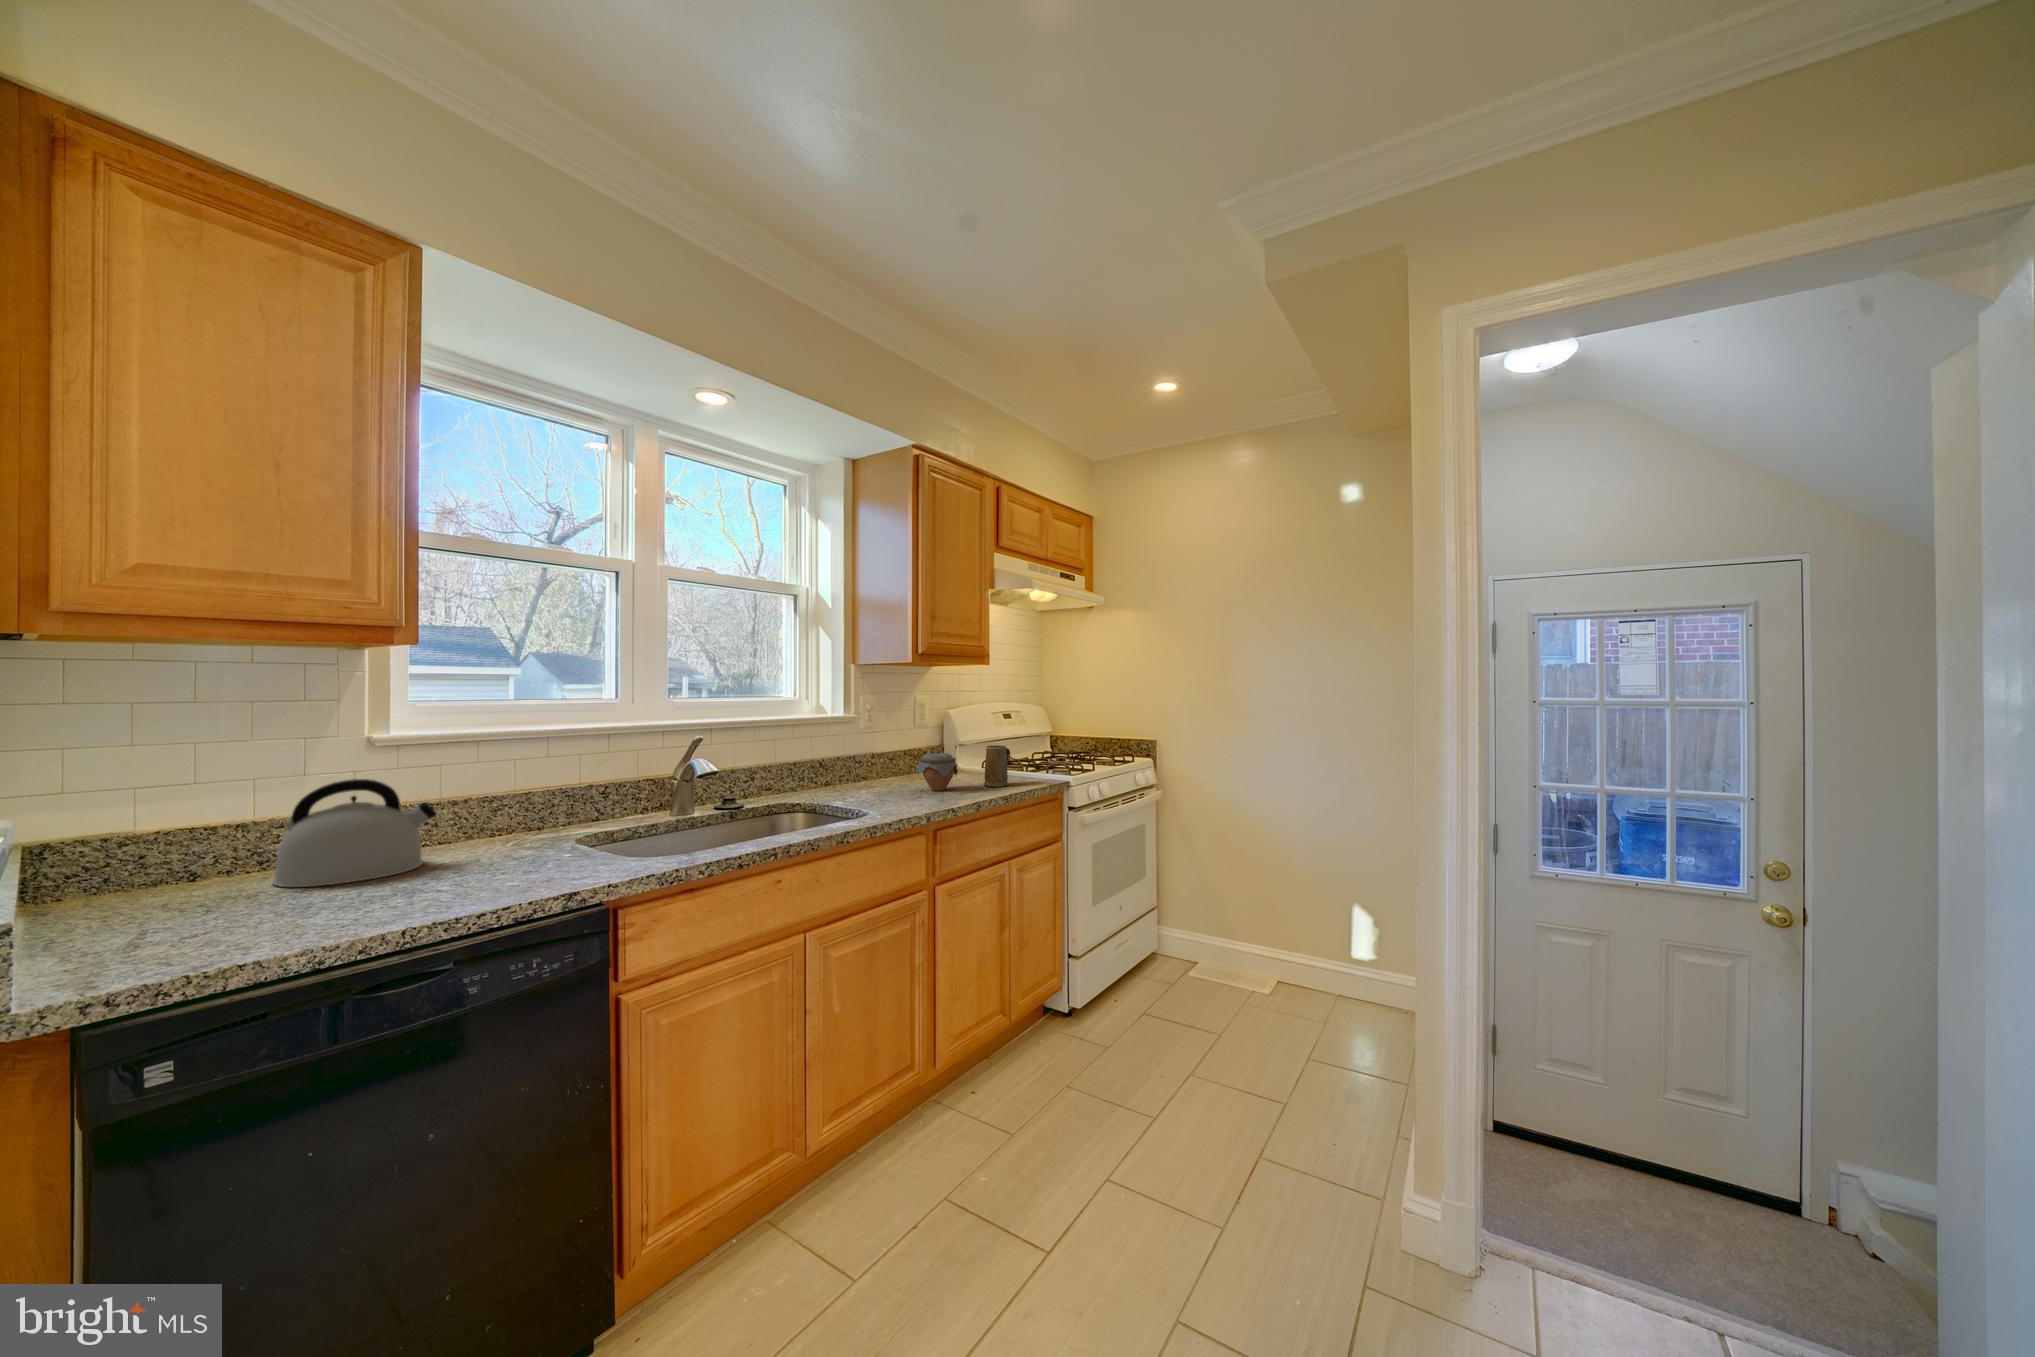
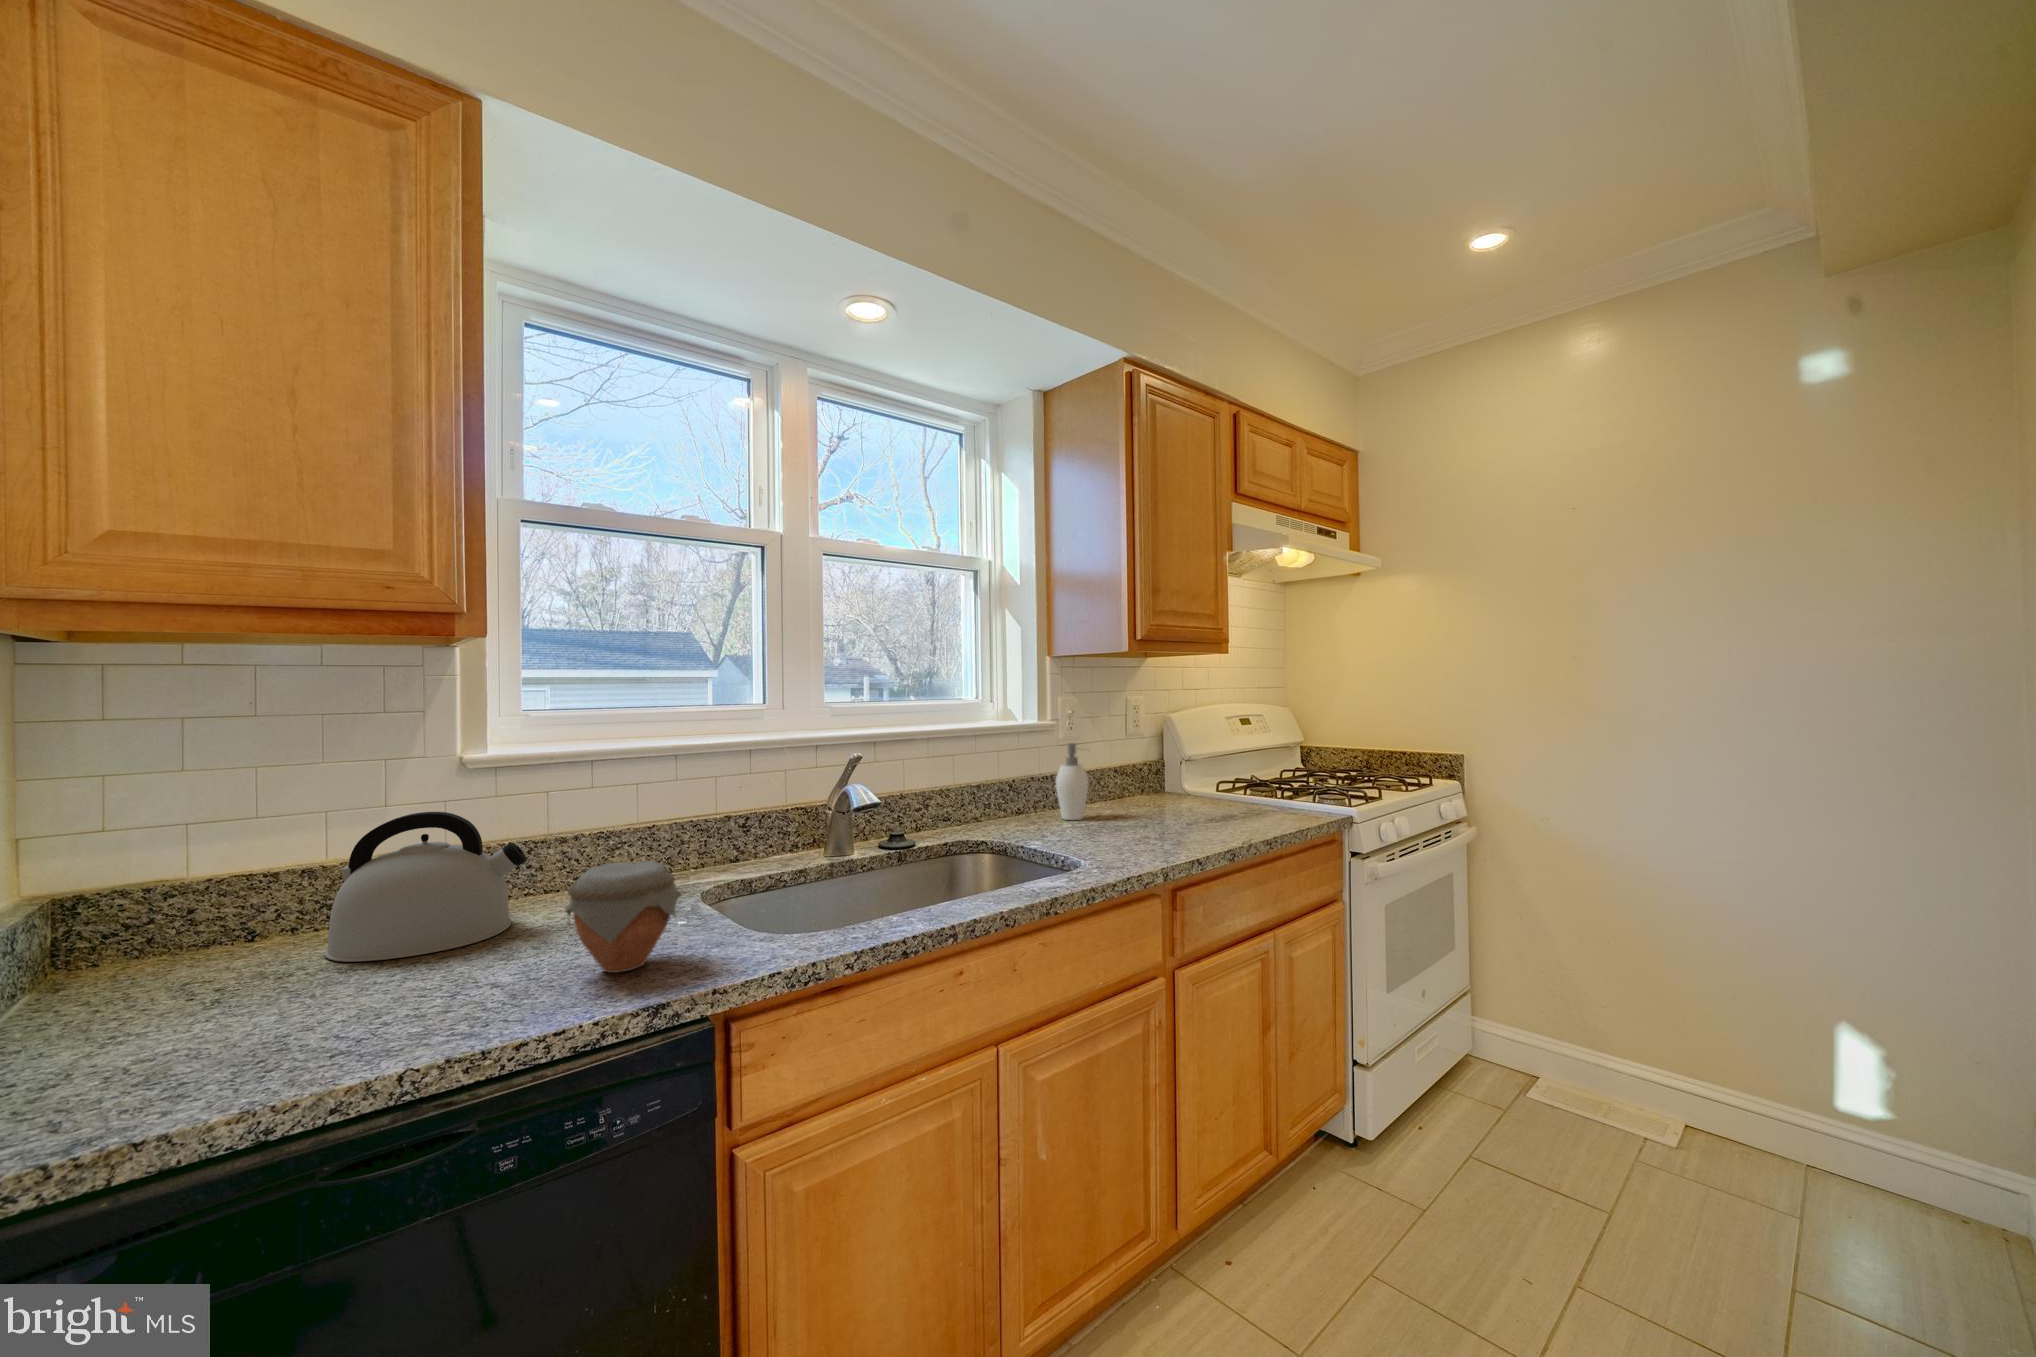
soap dispenser: none [858,730,884,788] -> present [1056,743,1089,820]
mug: present [984,745,1010,787] -> none [1230,764,1268,823]
jar: present [916,753,958,791] -> present [565,861,681,973]

